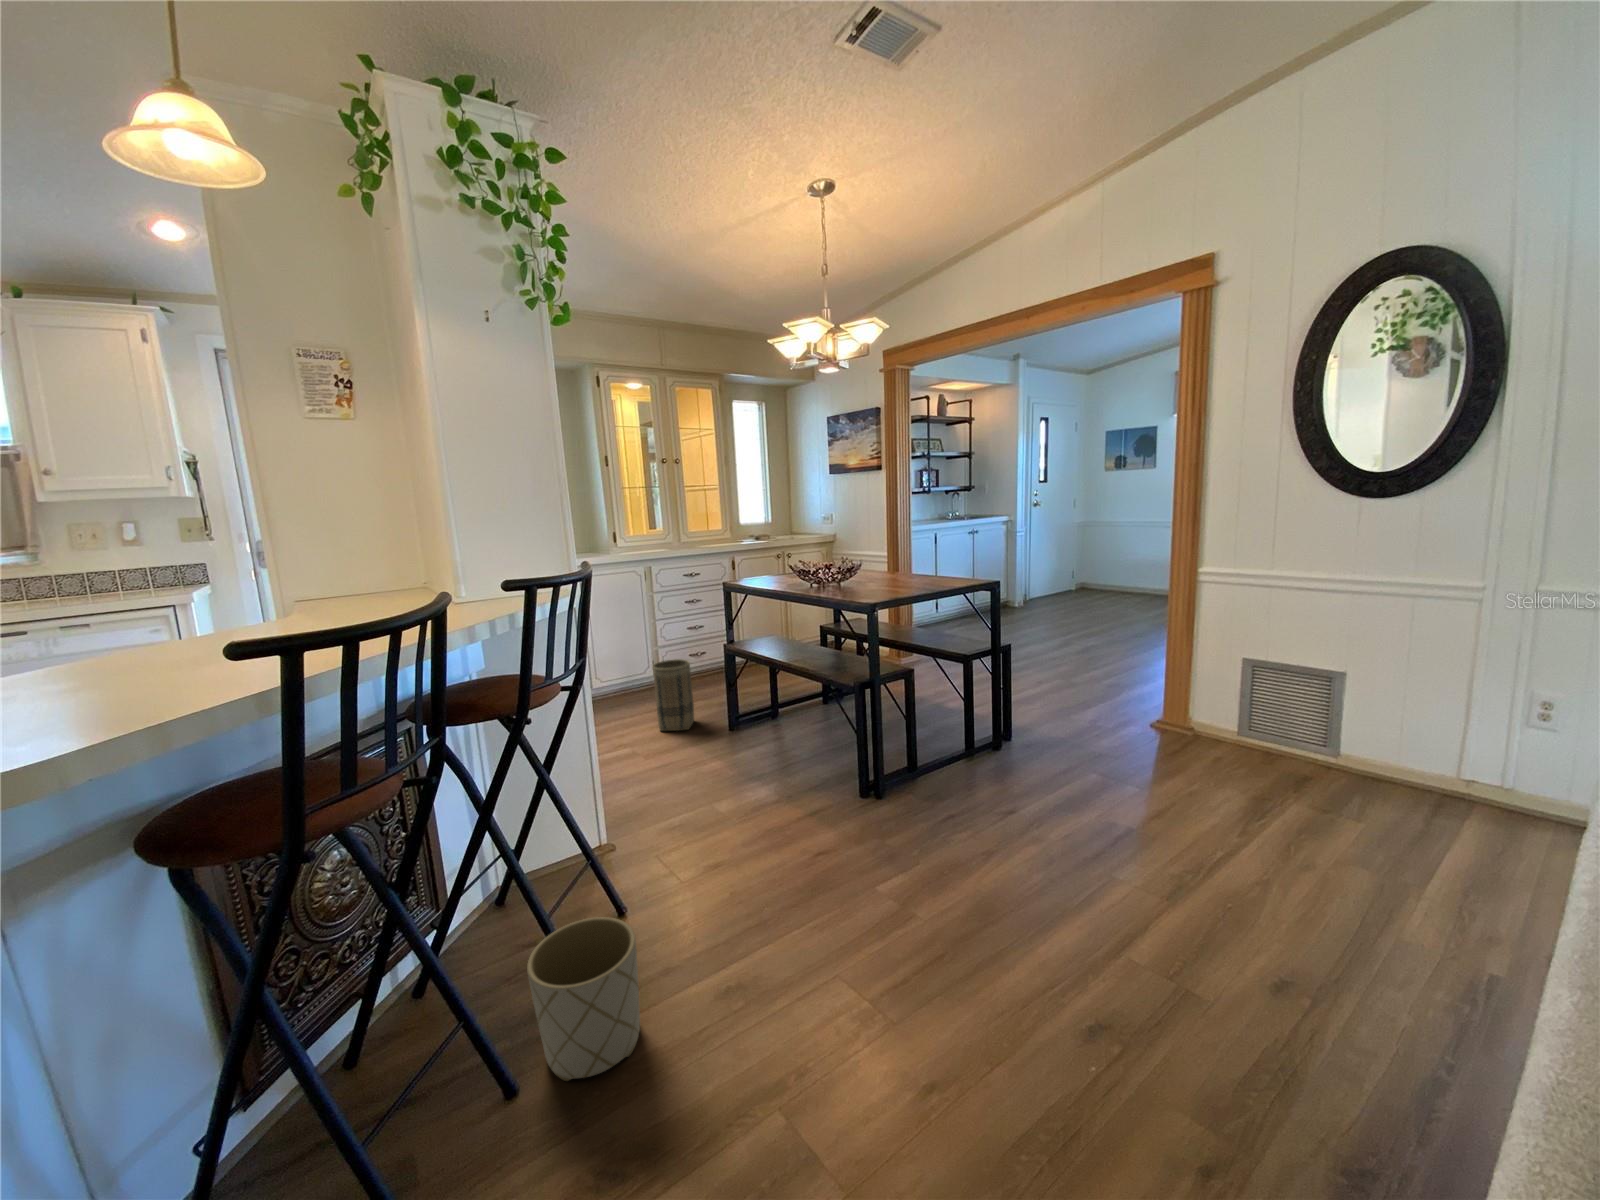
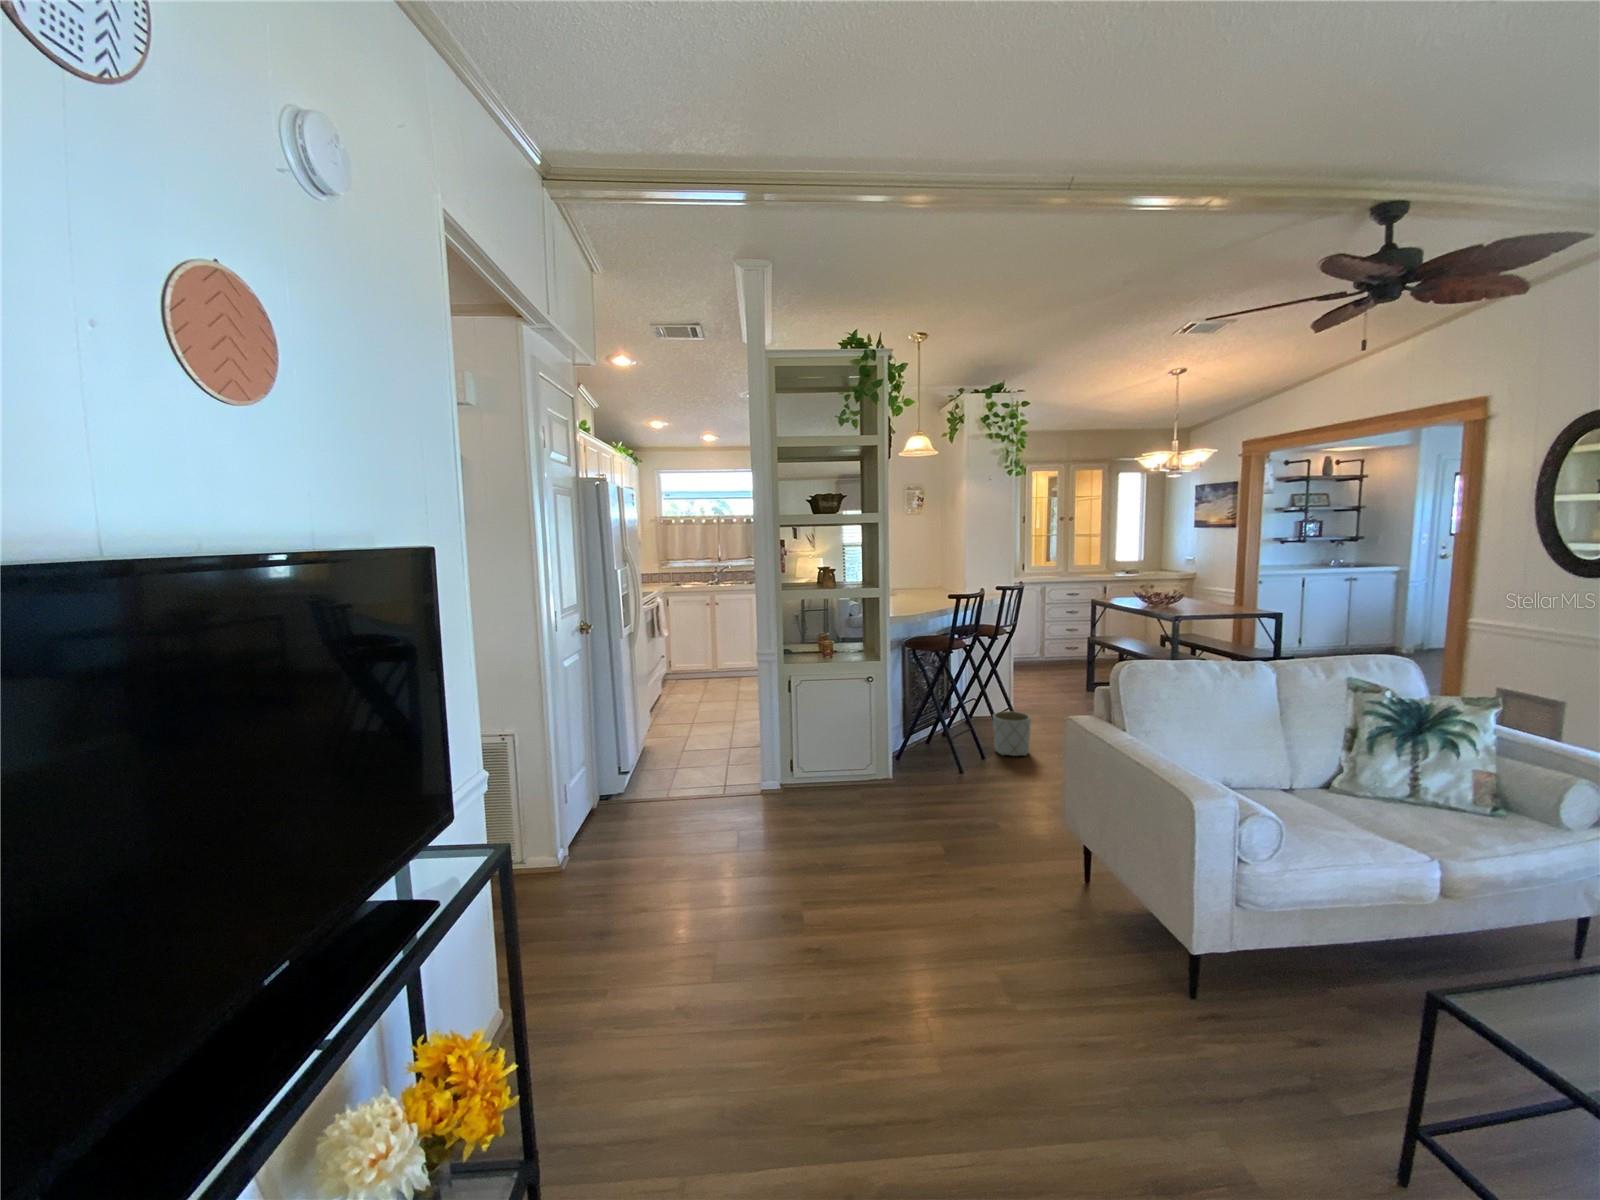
basket: present [653,659,694,731] -> none [1042,642,1066,684]

